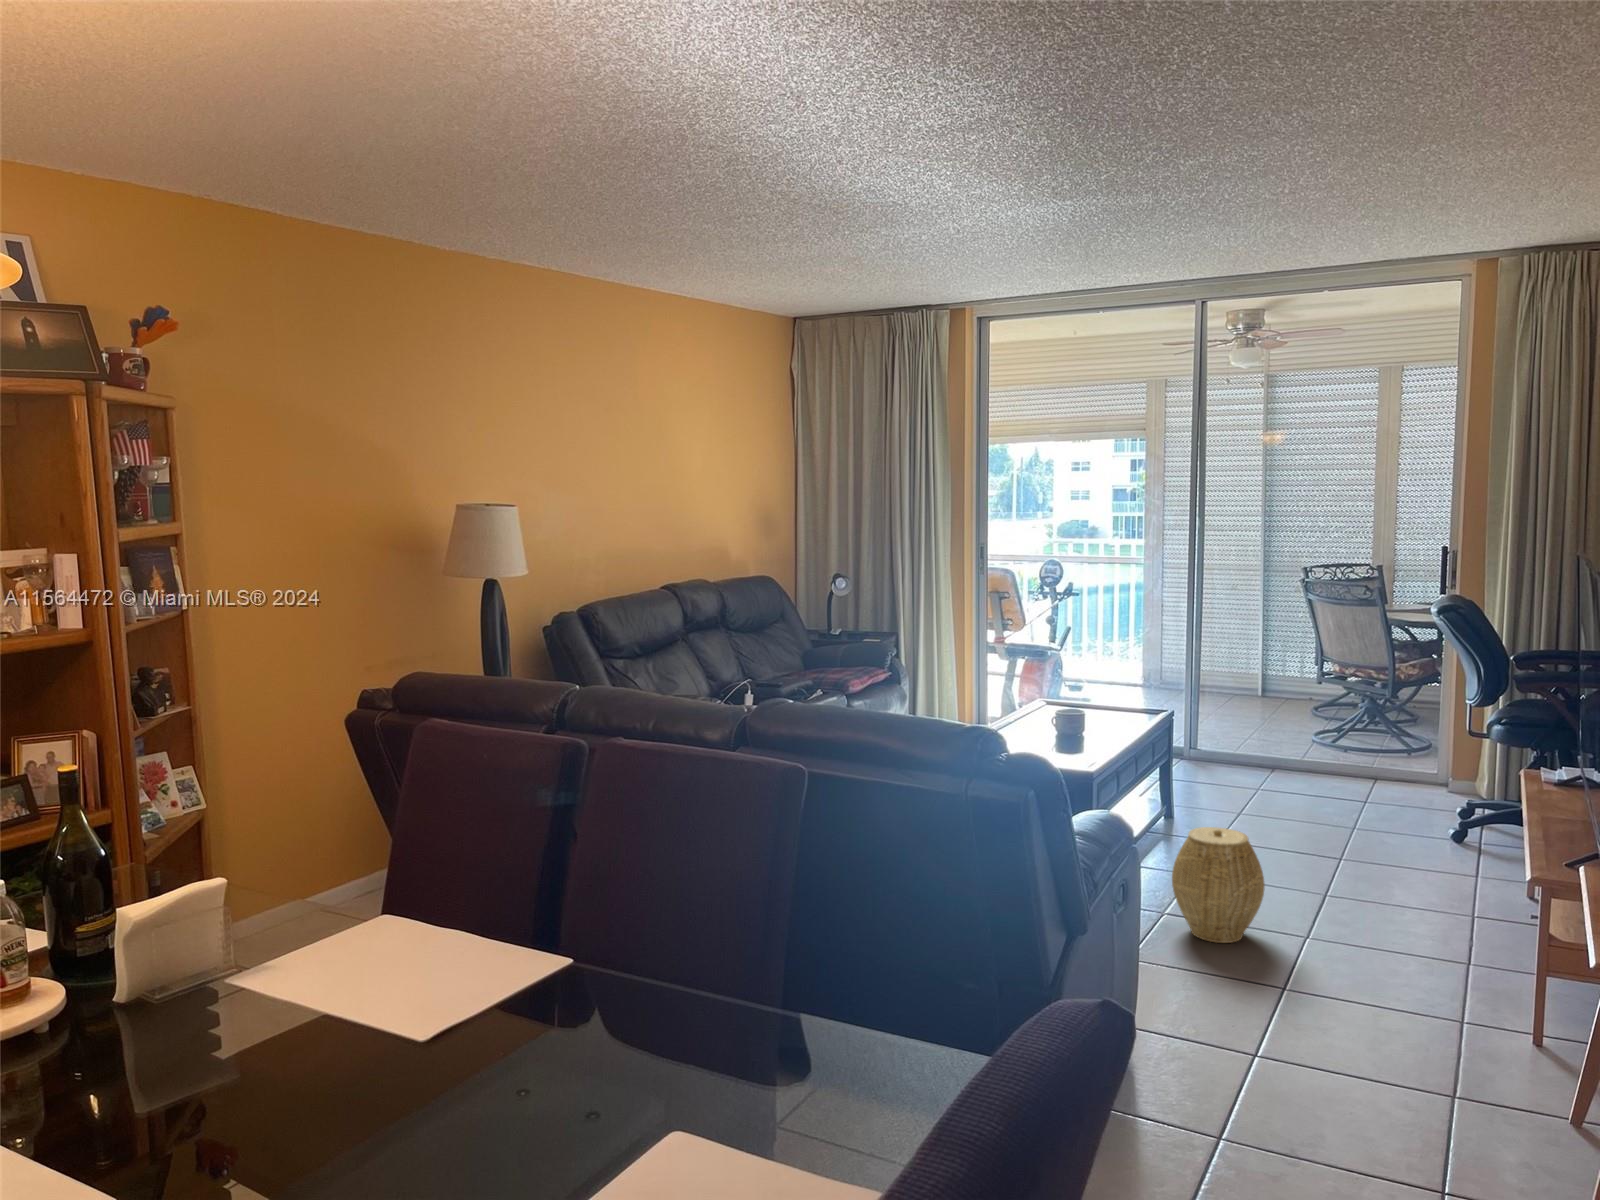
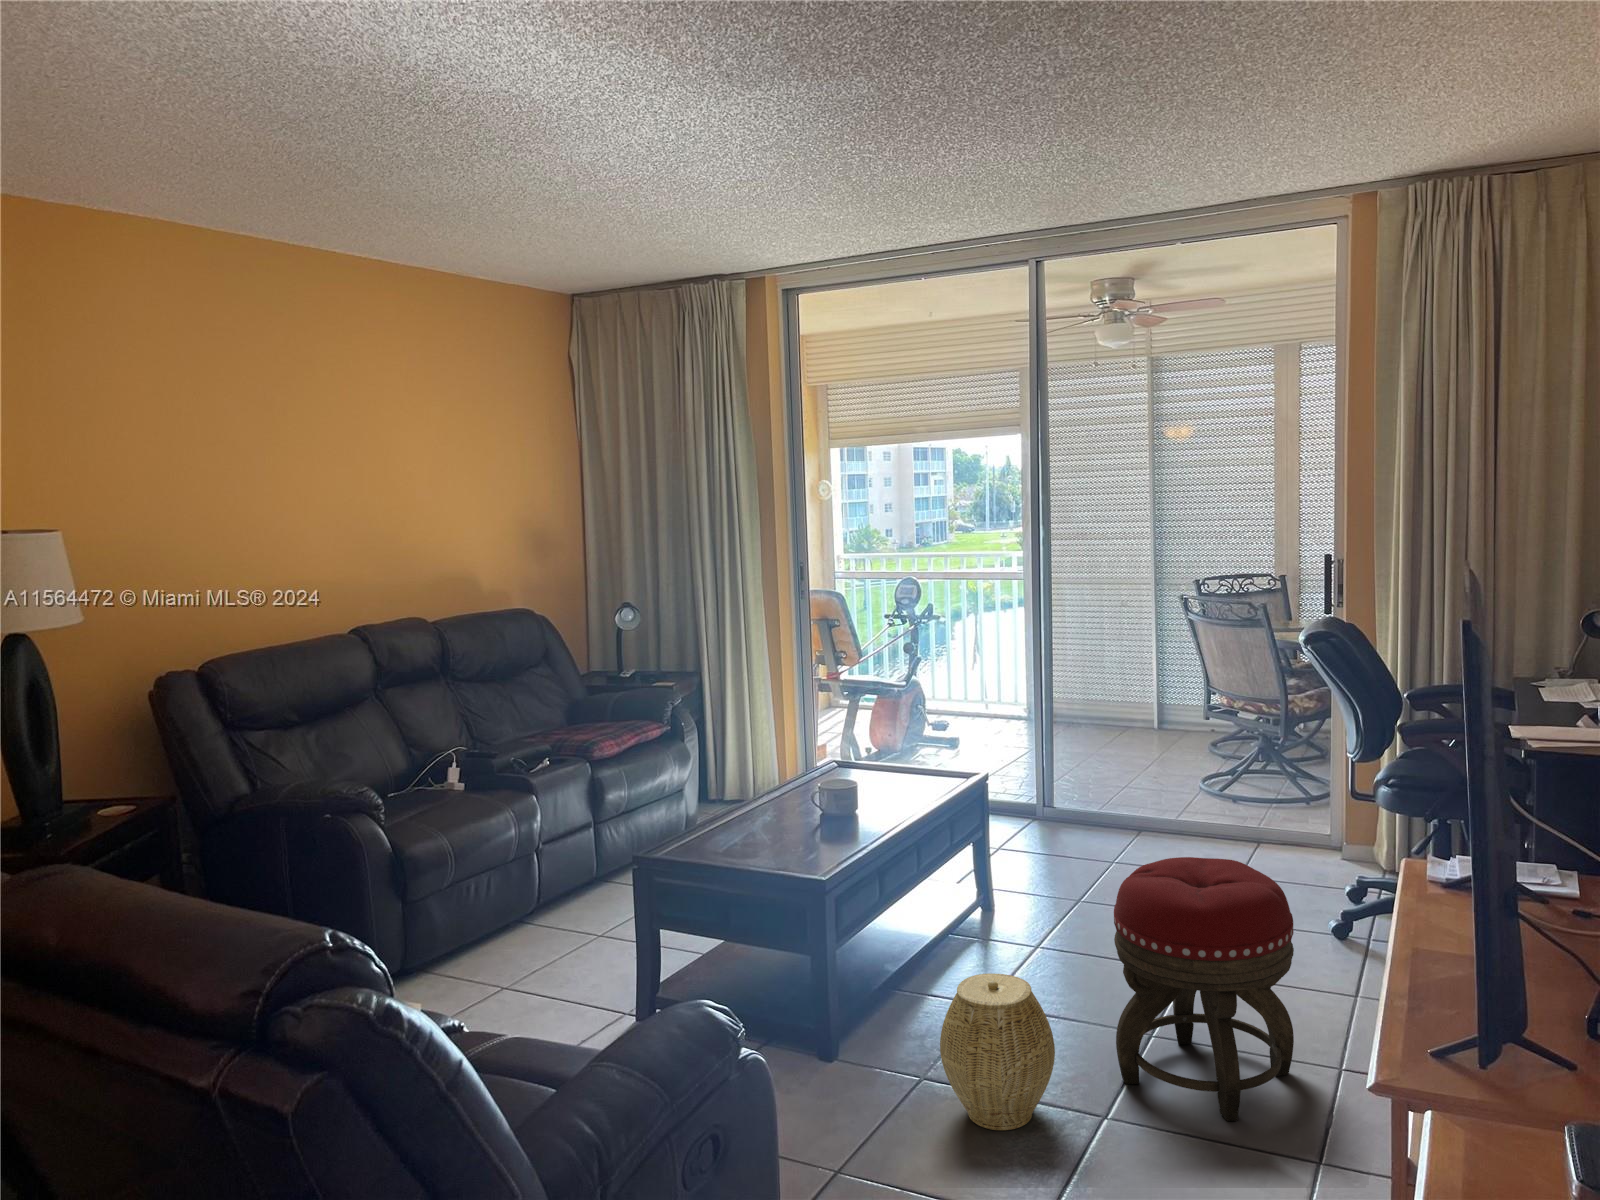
footstool: none [1303,751,1454,945] -> present [1114,857,1294,1121]

